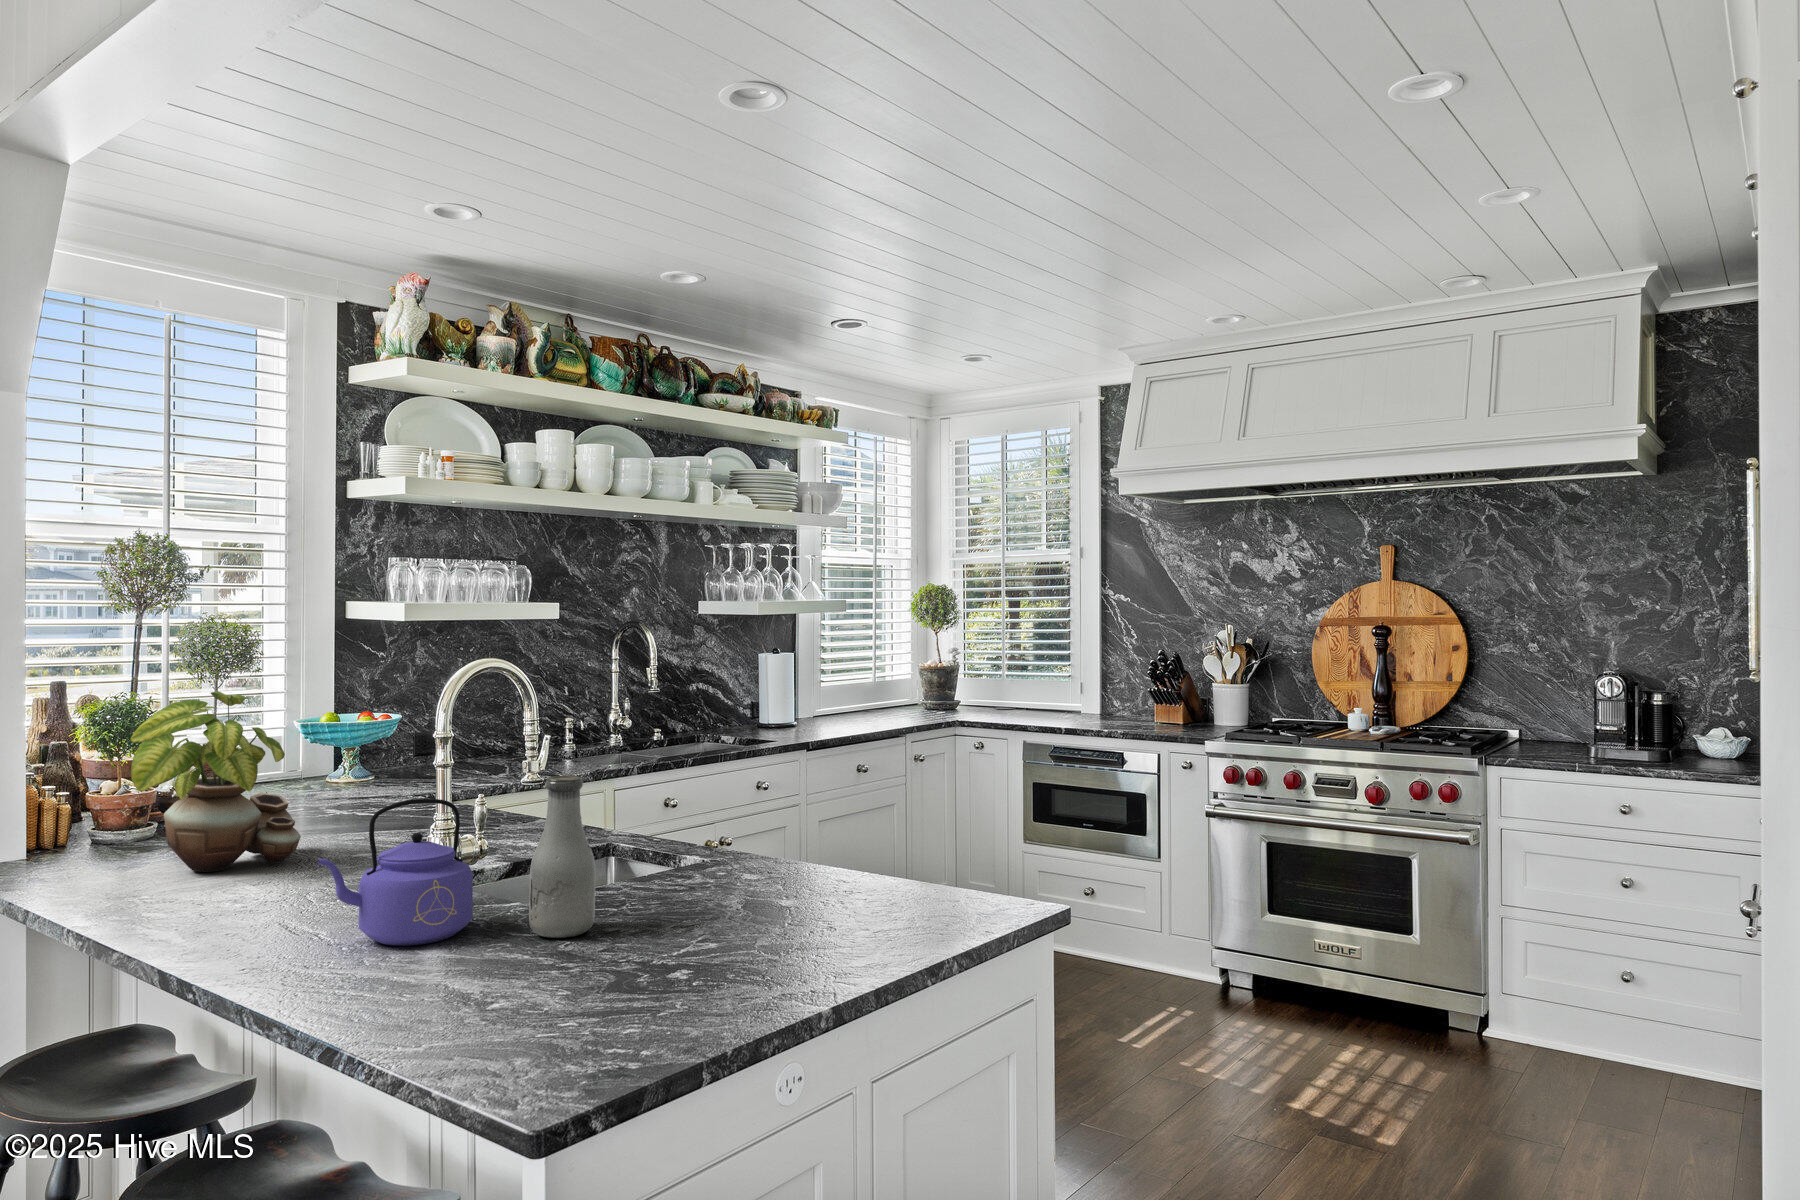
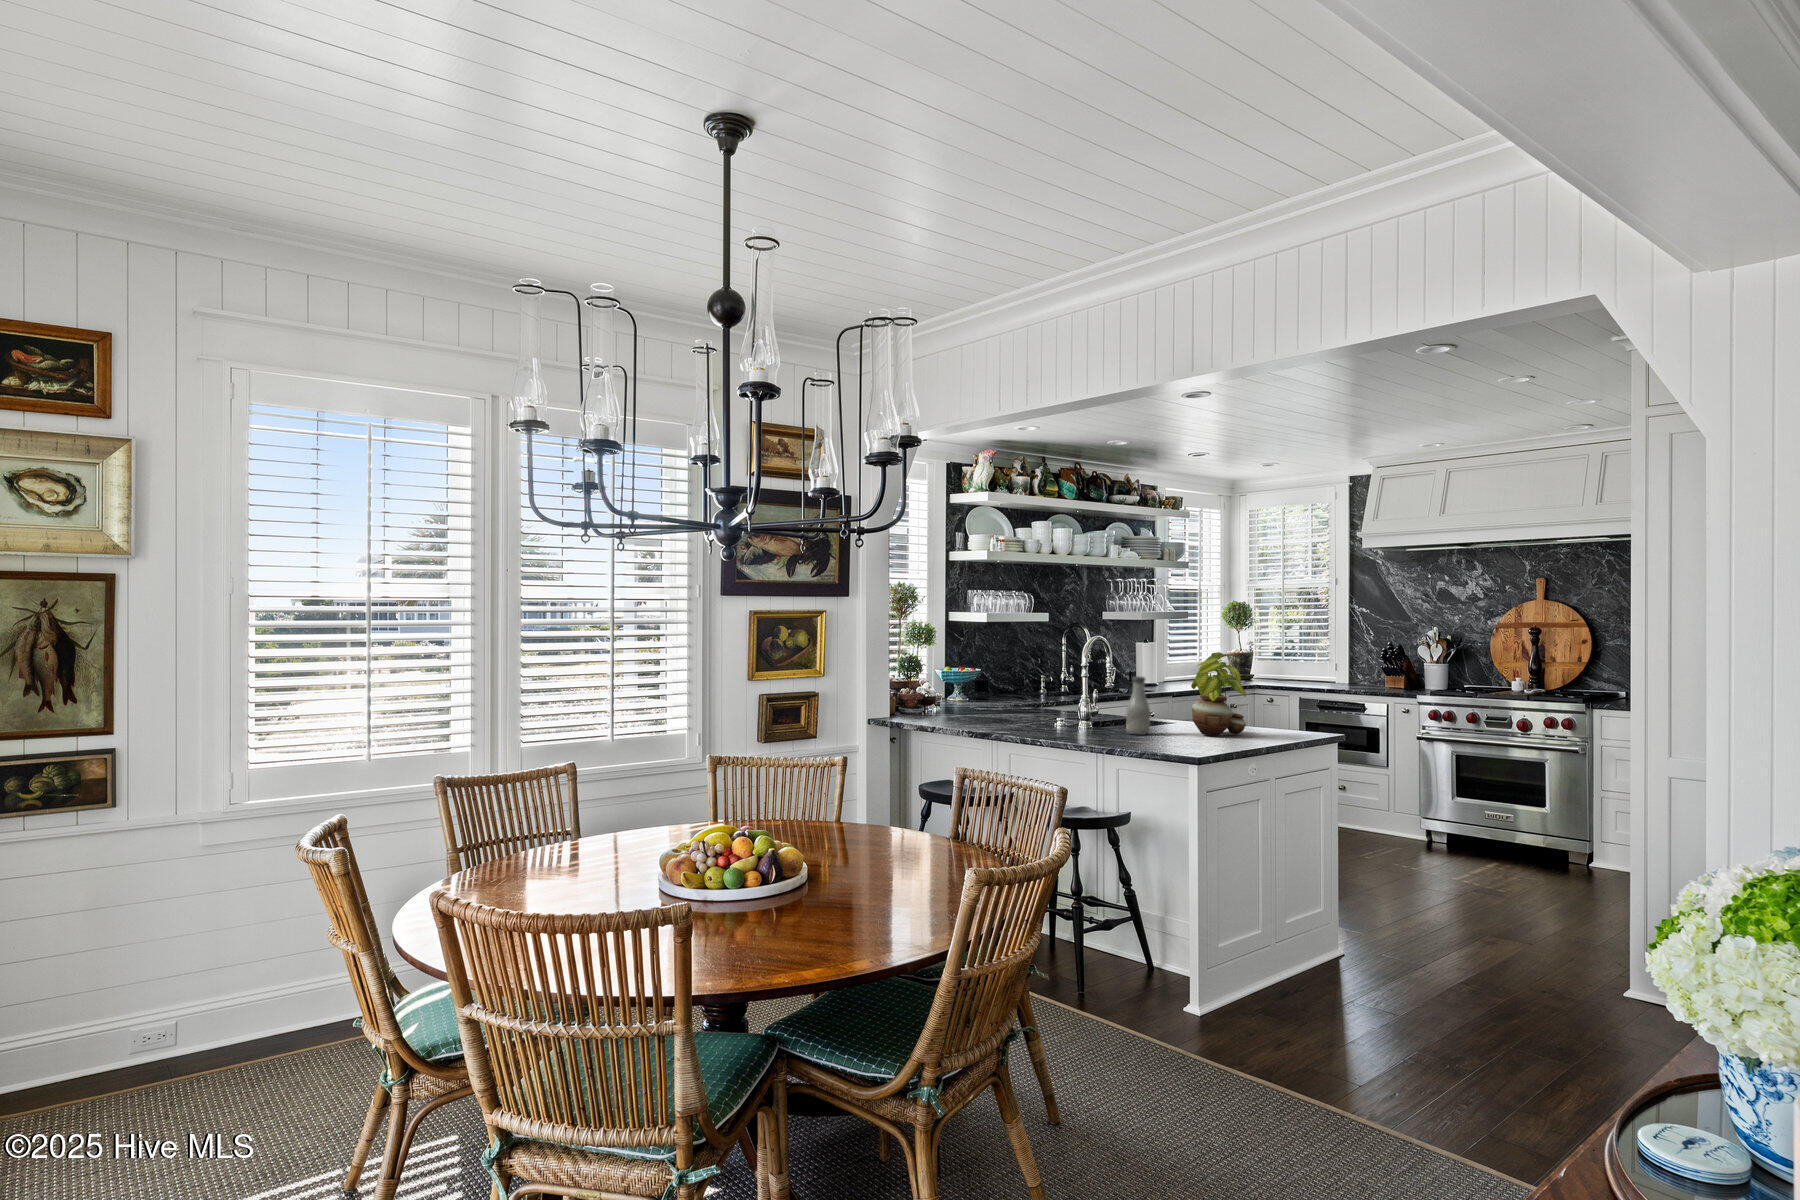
potted plant: present [131,692,301,872] -> present [1191,652,1246,736]
kettle: present [318,799,473,946] -> none [1056,684,1104,734]

